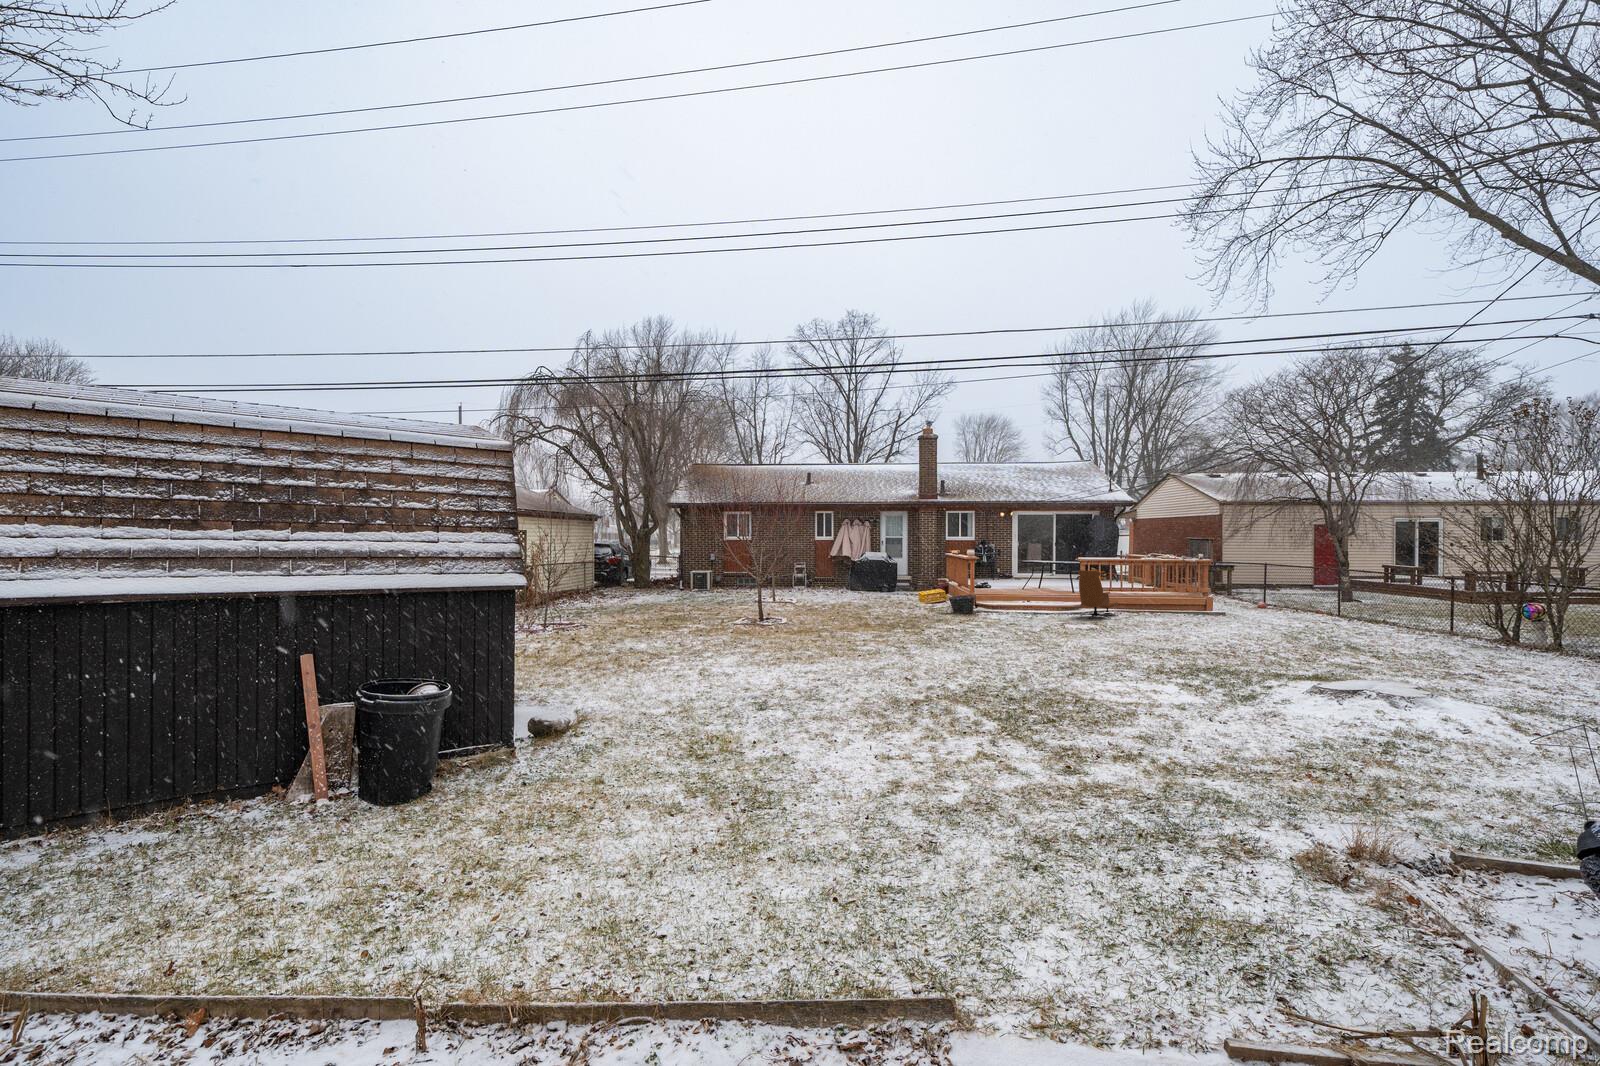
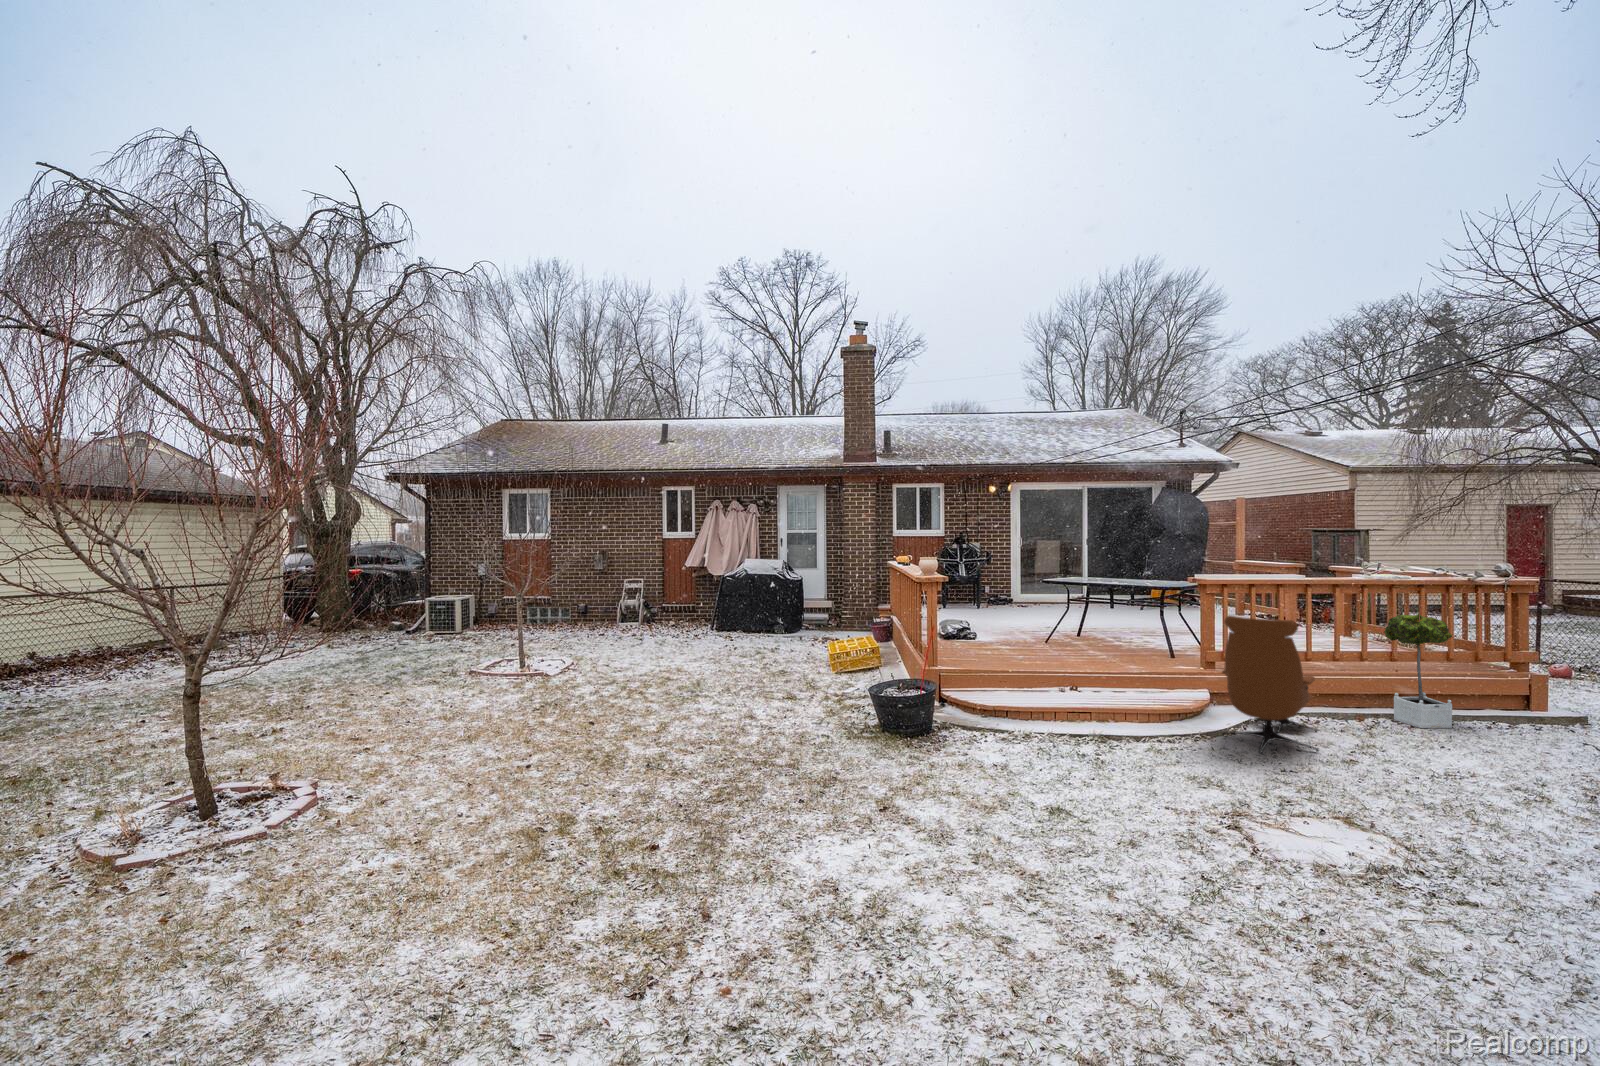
potted tree: none [1151,572,1172,616] -> present [1384,614,1452,728]

